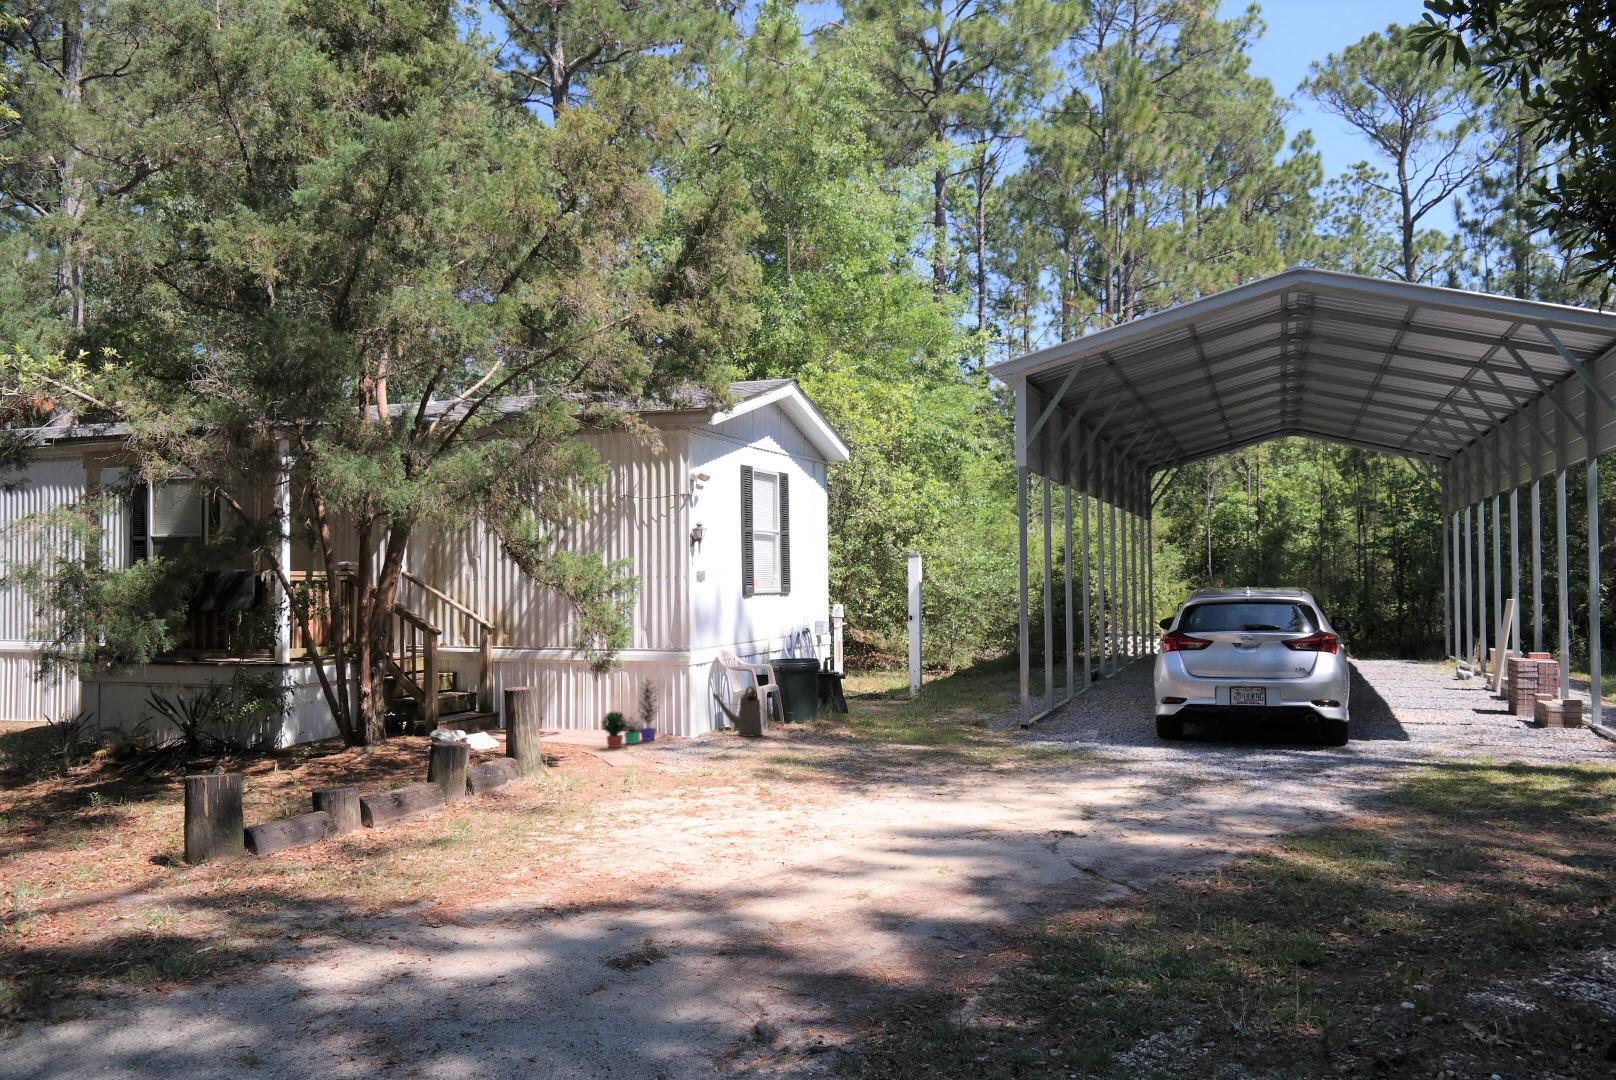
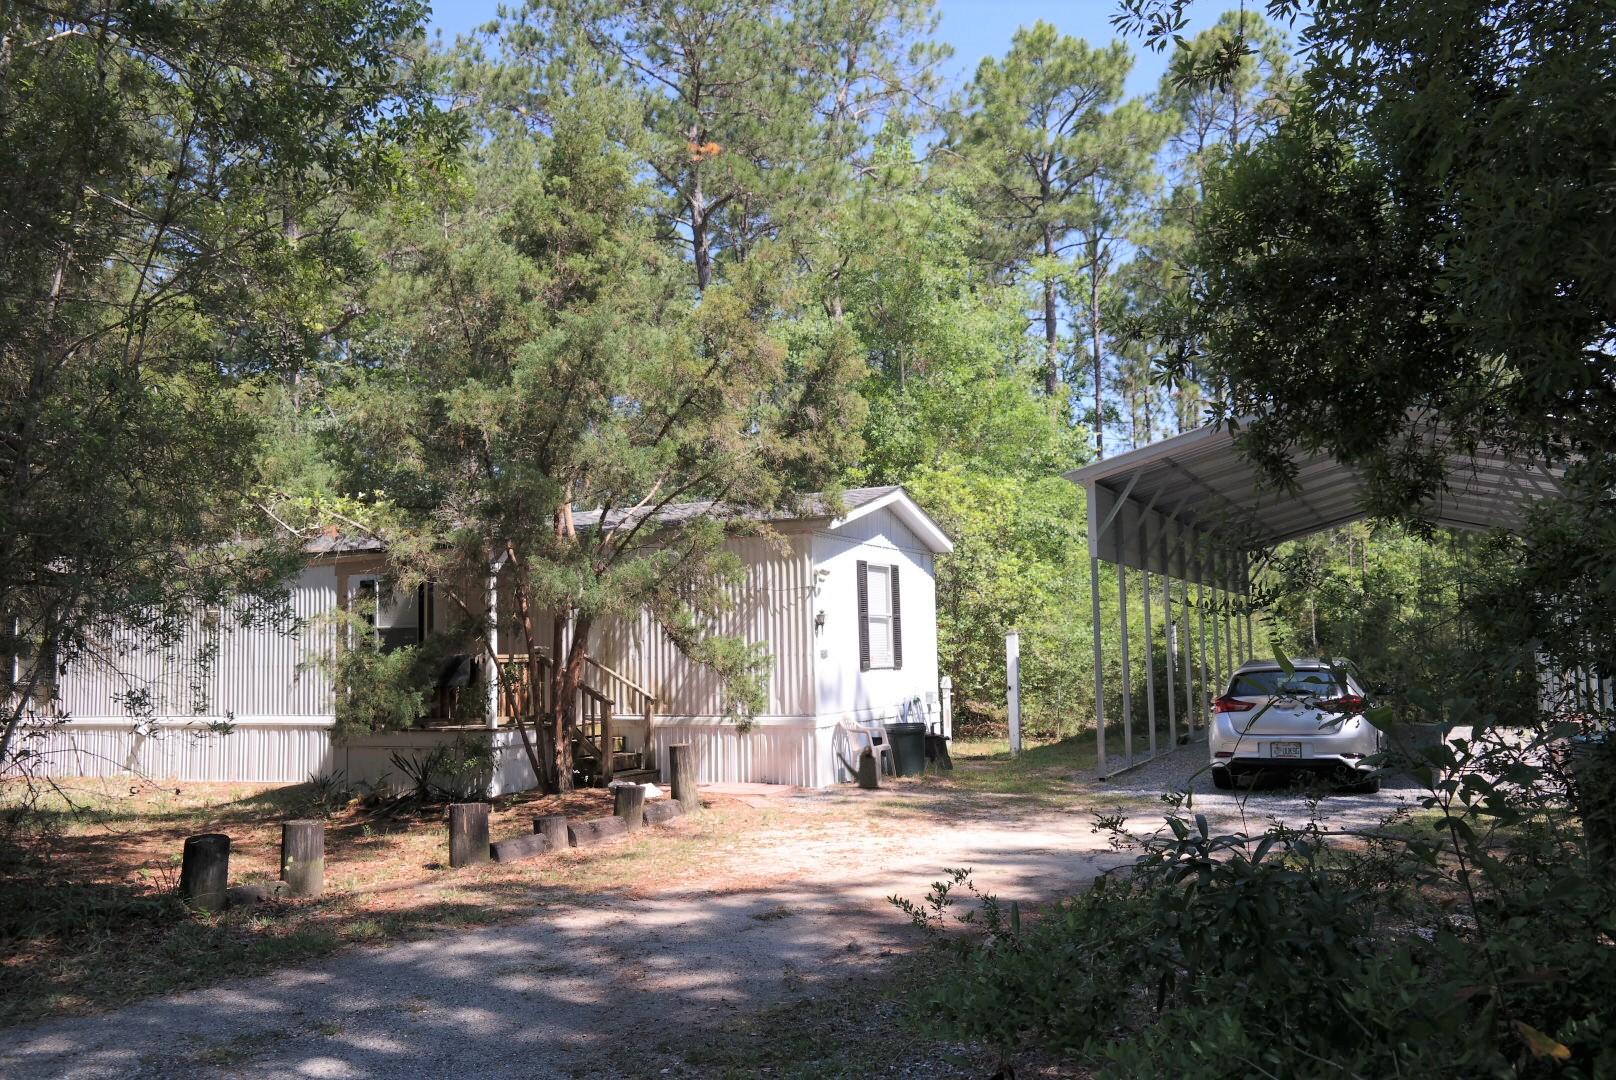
potted plant: present [602,679,658,748] -> none [744,738,793,797]

